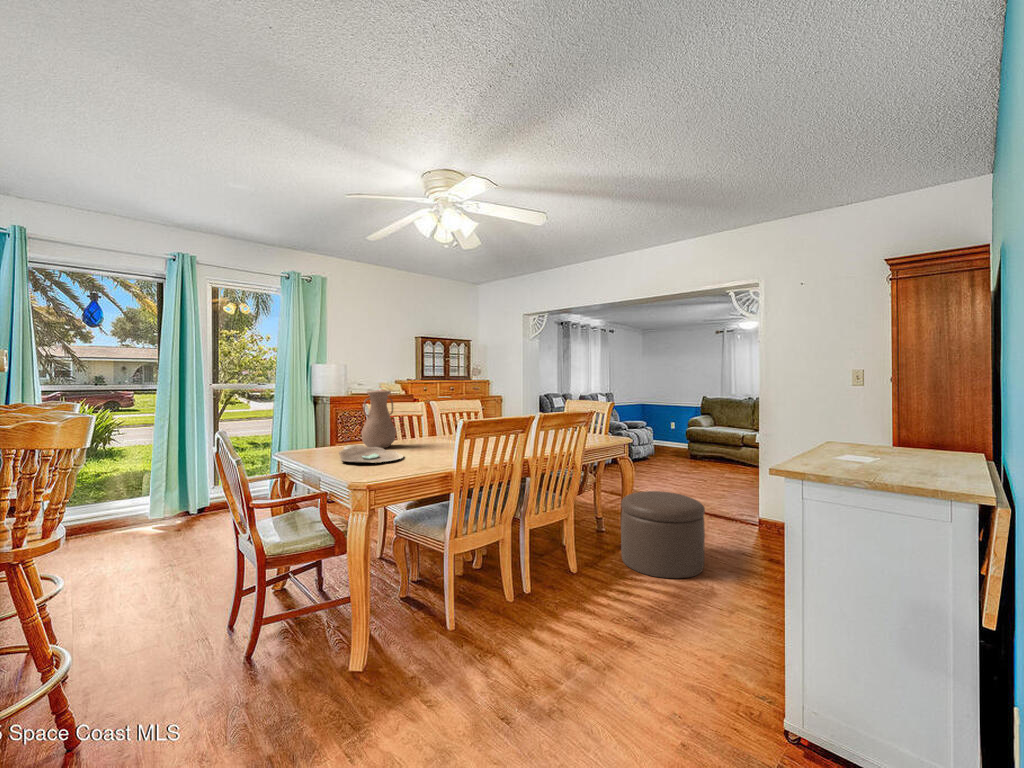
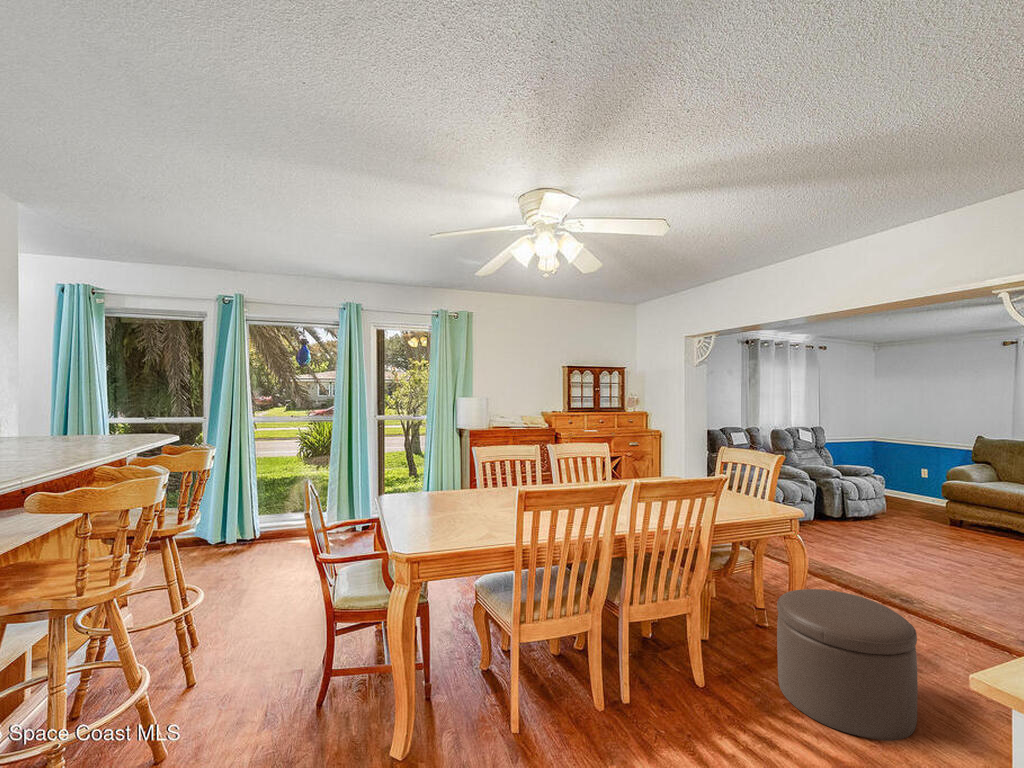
vase: present [361,391,396,448] -> none [462,436,498,499]
decorative bowl: present [339,445,403,463] -> none [422,496,488,523]

